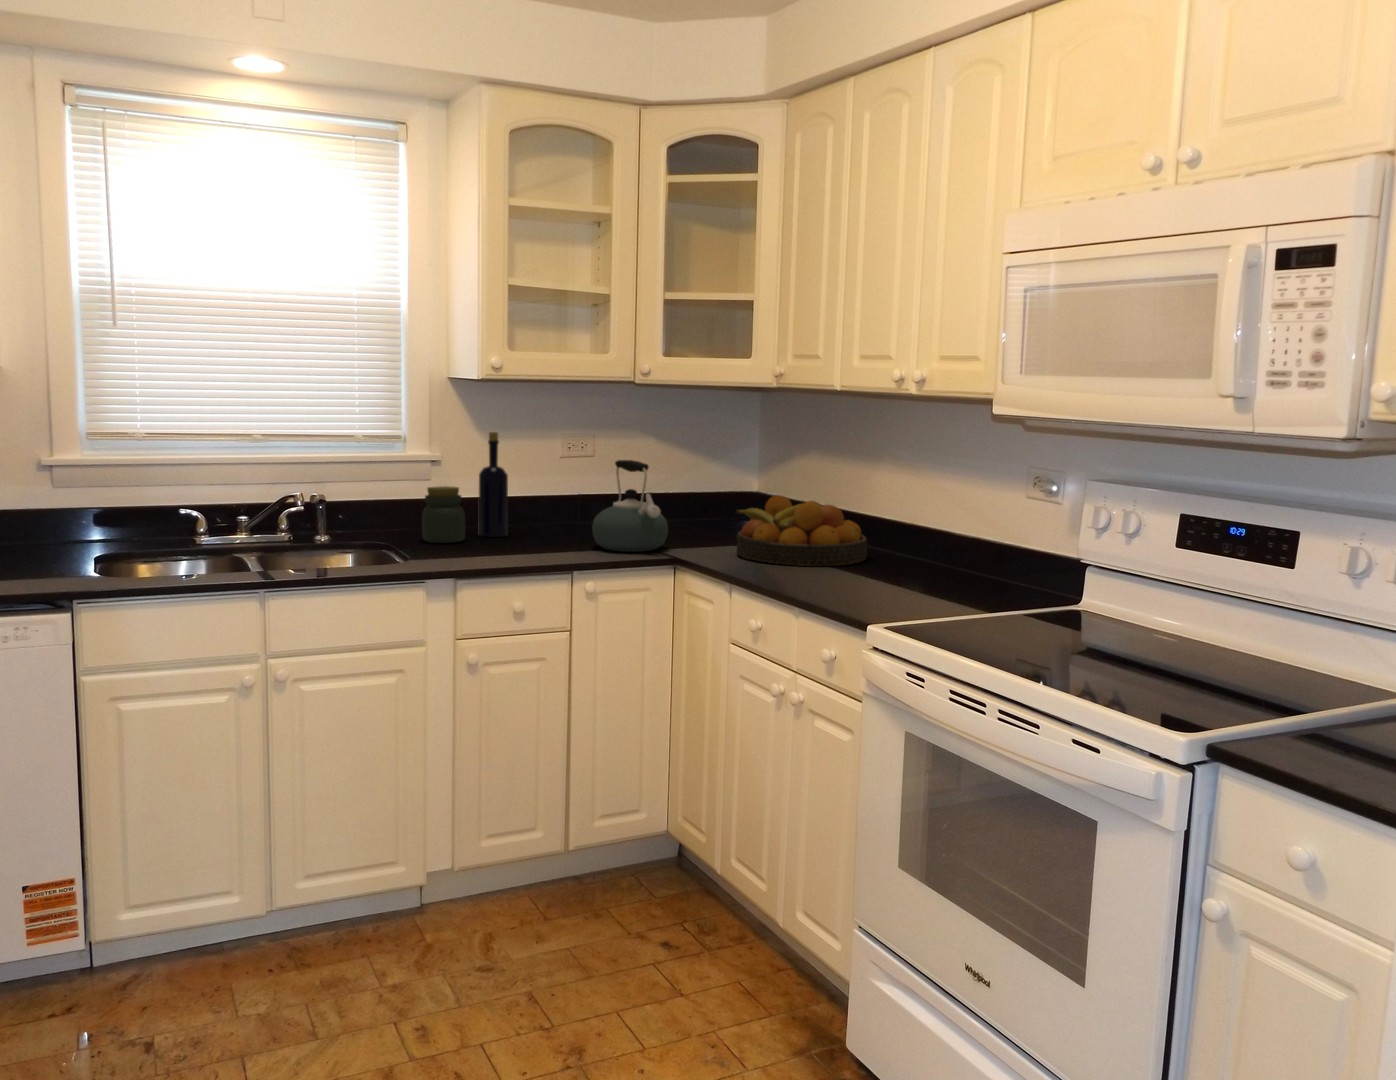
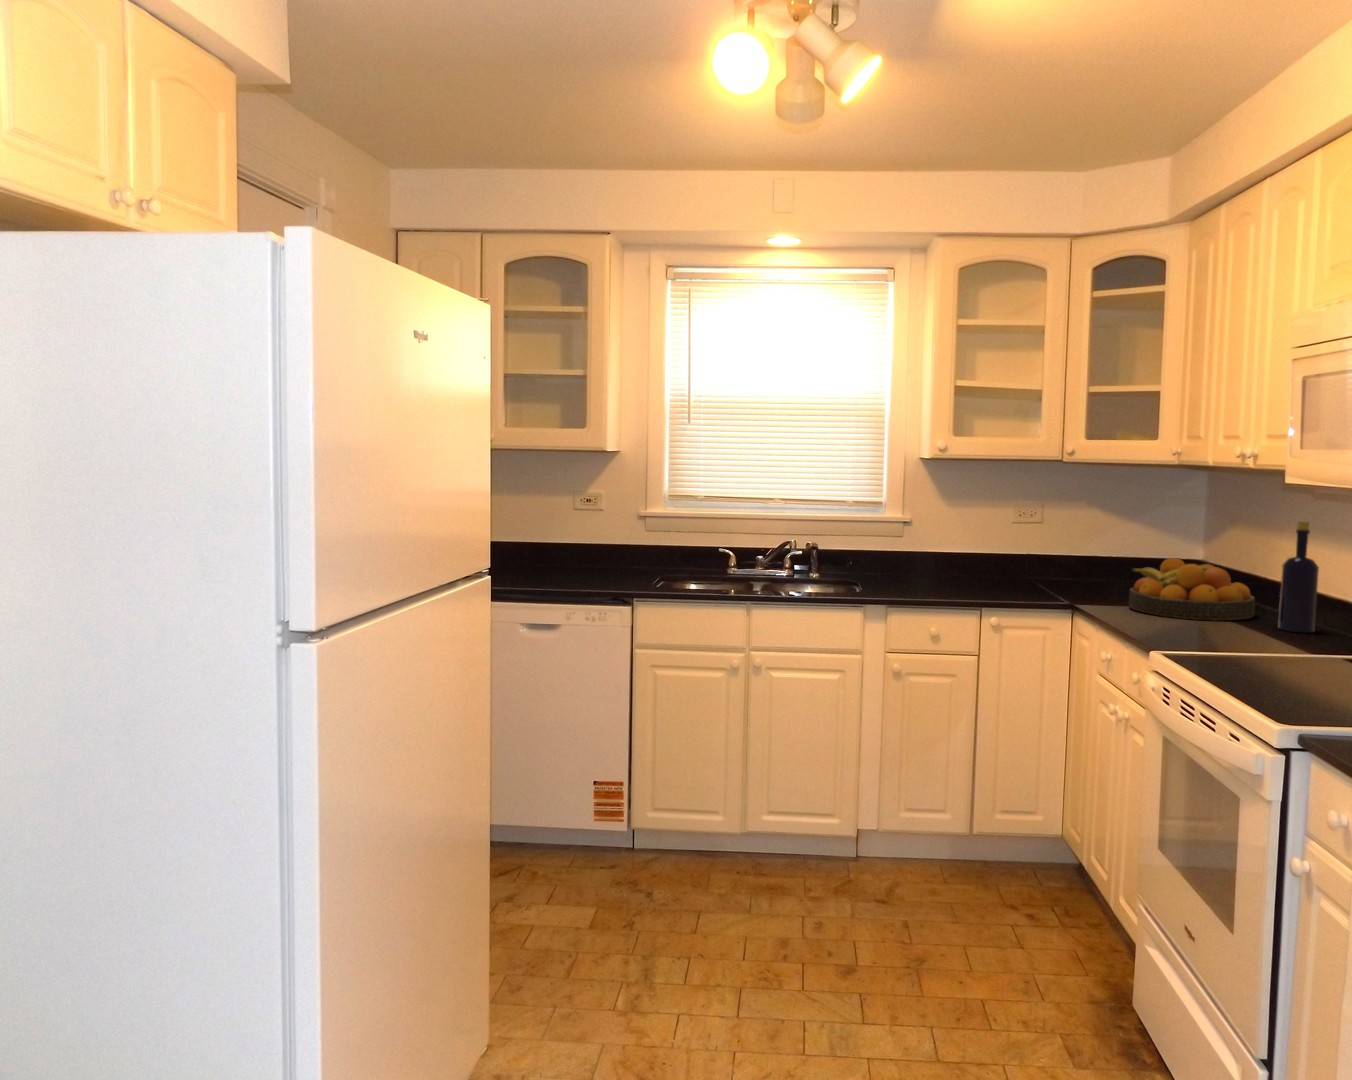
bottle: present [479,432,508,537] -> present [1278,521,1319,633]
kettle: present [592,460,668,552] -> none [1010,524,1075,599]
jar: present [422,486,466,543] -> none [884,541,917,583]

